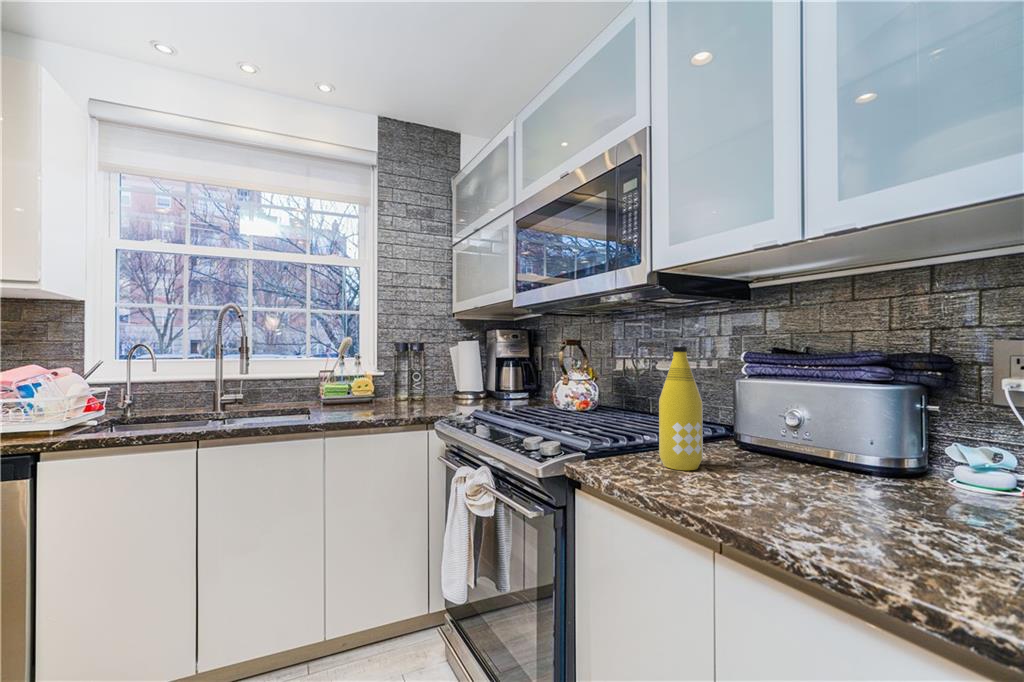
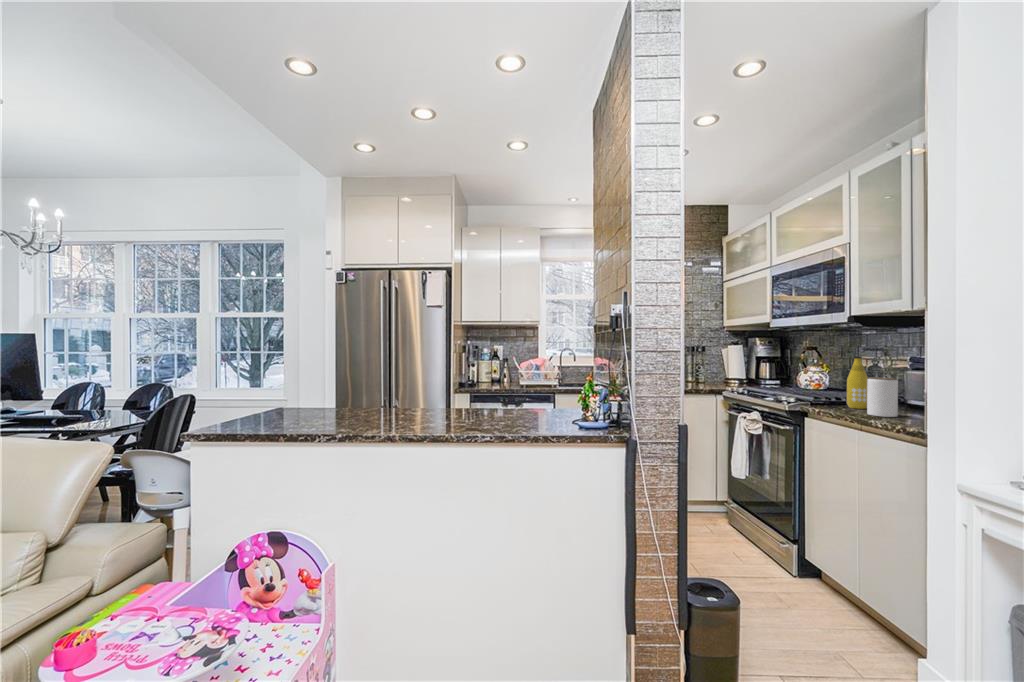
jar: none [734,400,813,519] -> present [867,377,898,417]

